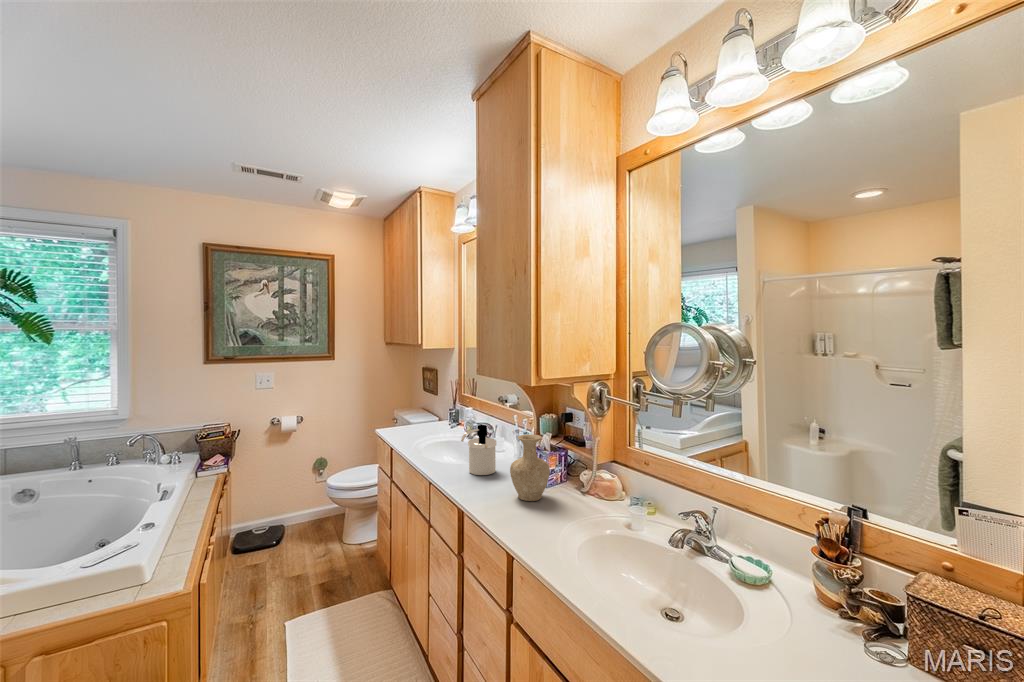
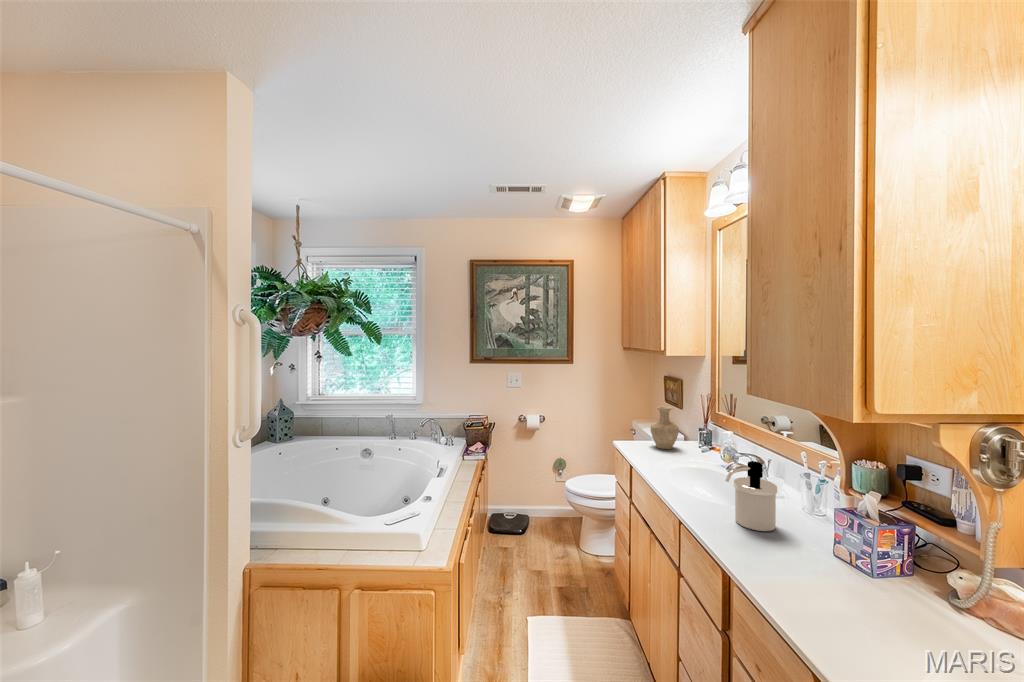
vase: present [510,435,550,501] -> present [651,406,679,449]

